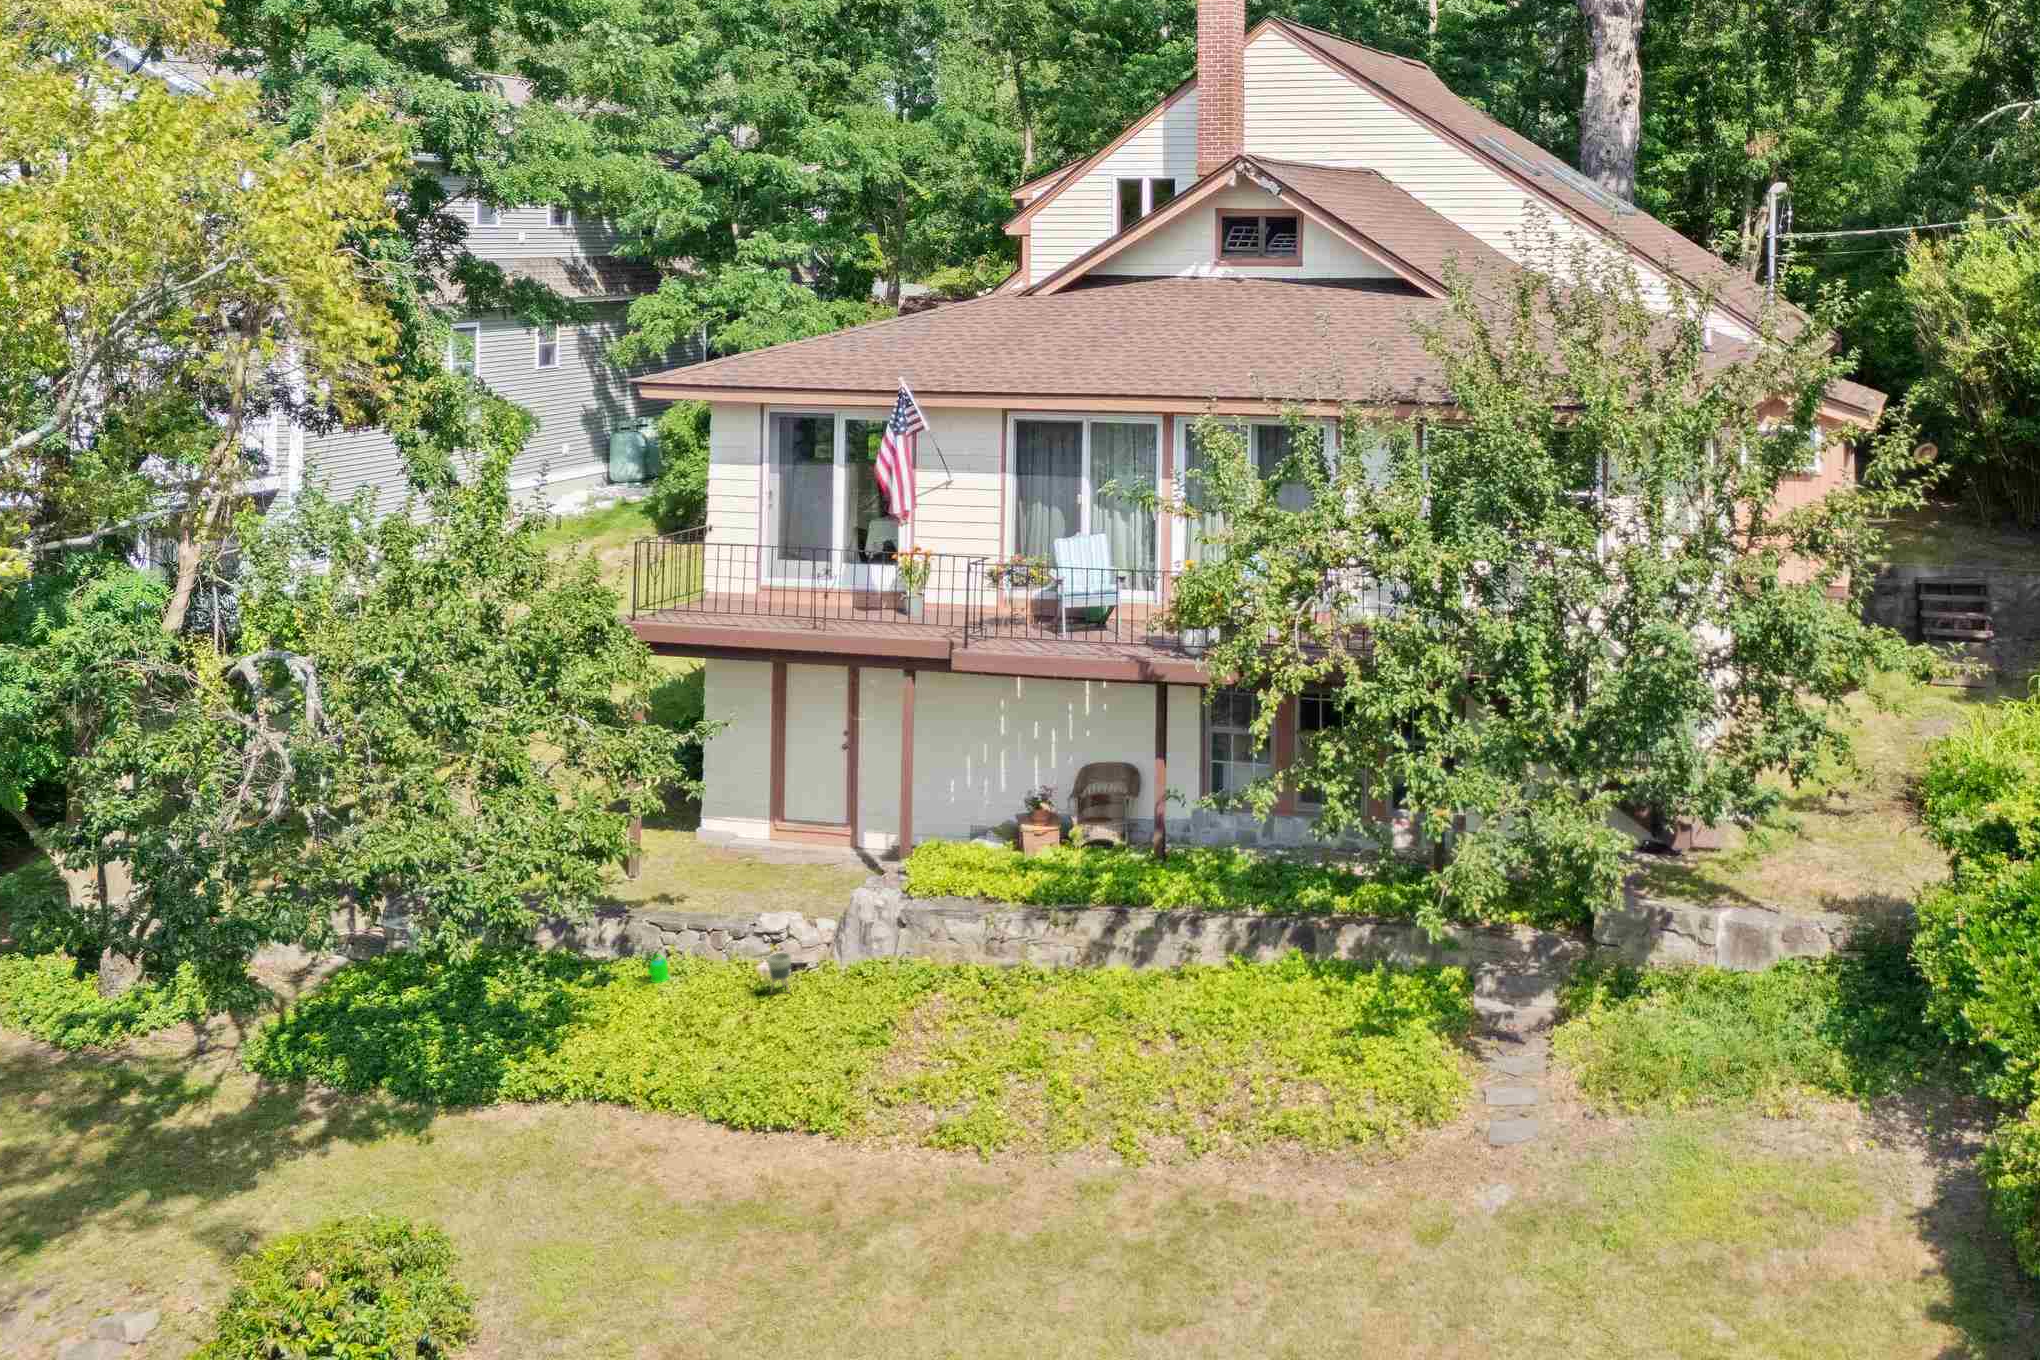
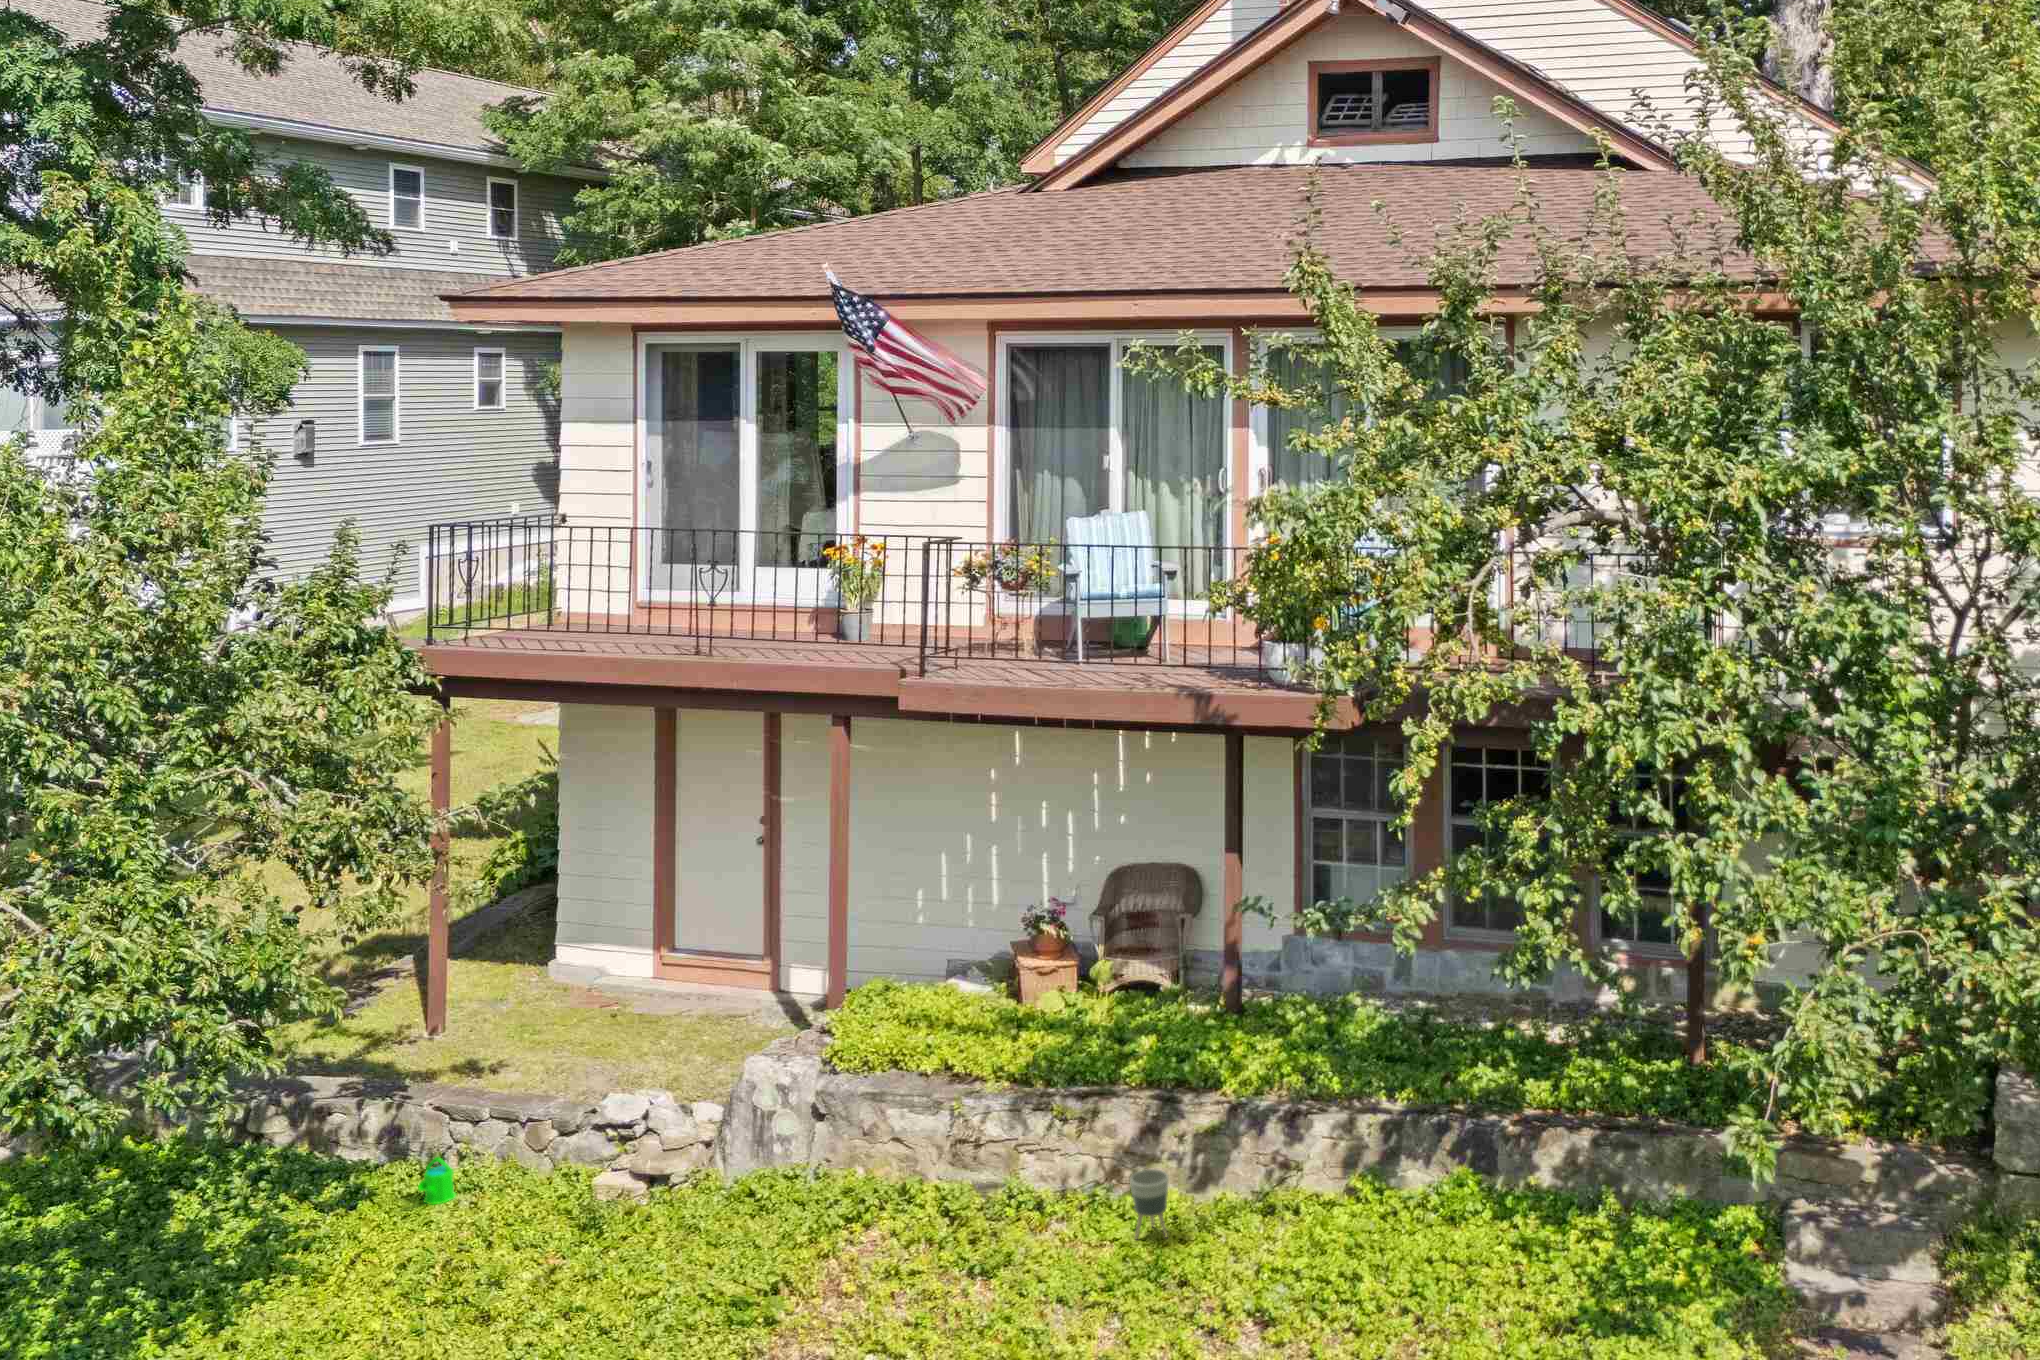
planter: present [767,953,791,992] -> present [1130,1169,1169,1239]

